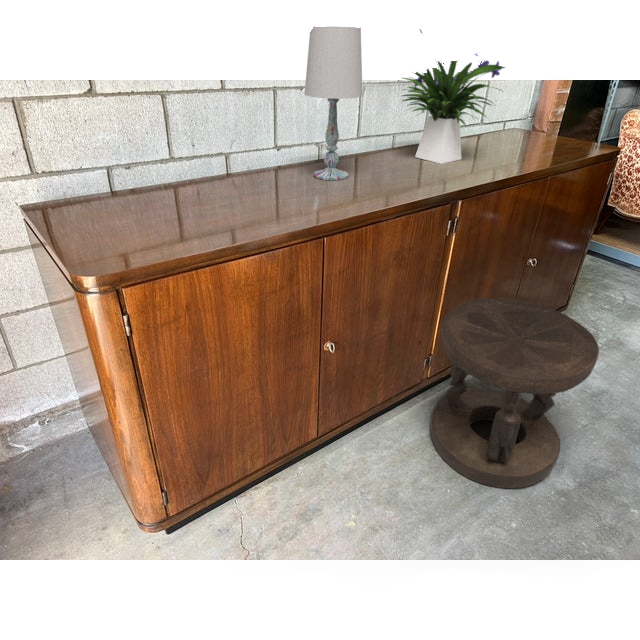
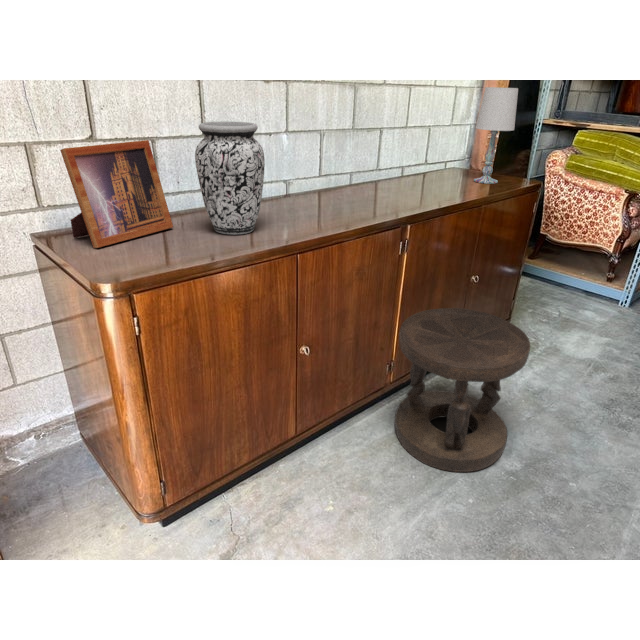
table lamp: present [305,26,362,180] -> present [474,87,518,184]
flower arrangement: present [402,30,505,164] -> none [340,85,440,196]
vase: none [206,73,289,211] -> present [195,121,265,235]
picture frame: none [44,95,183,226] -> present [60,140,173,248]

